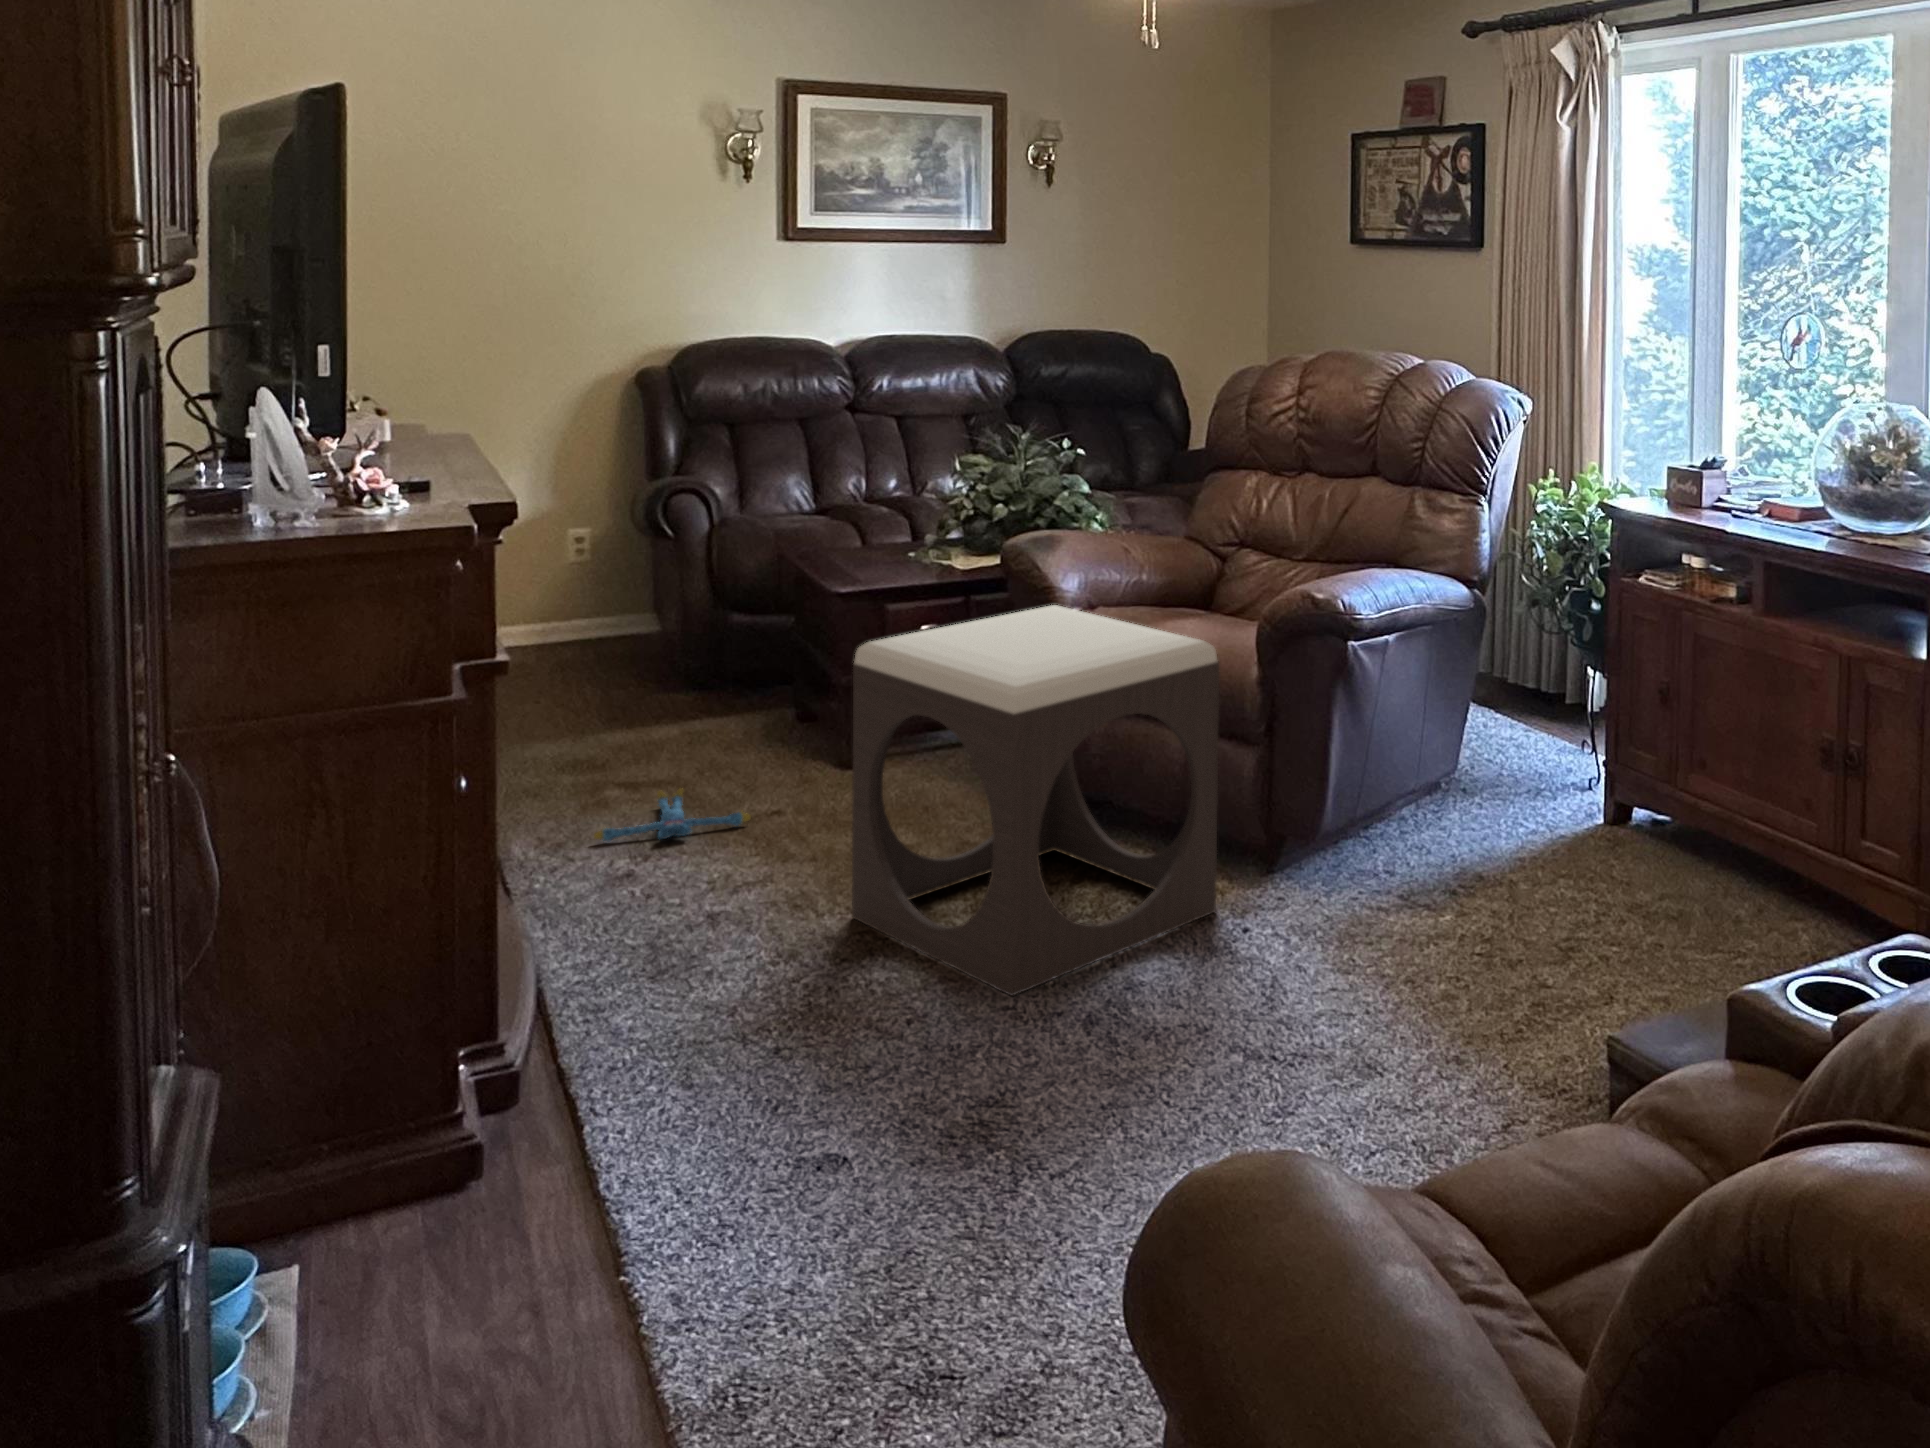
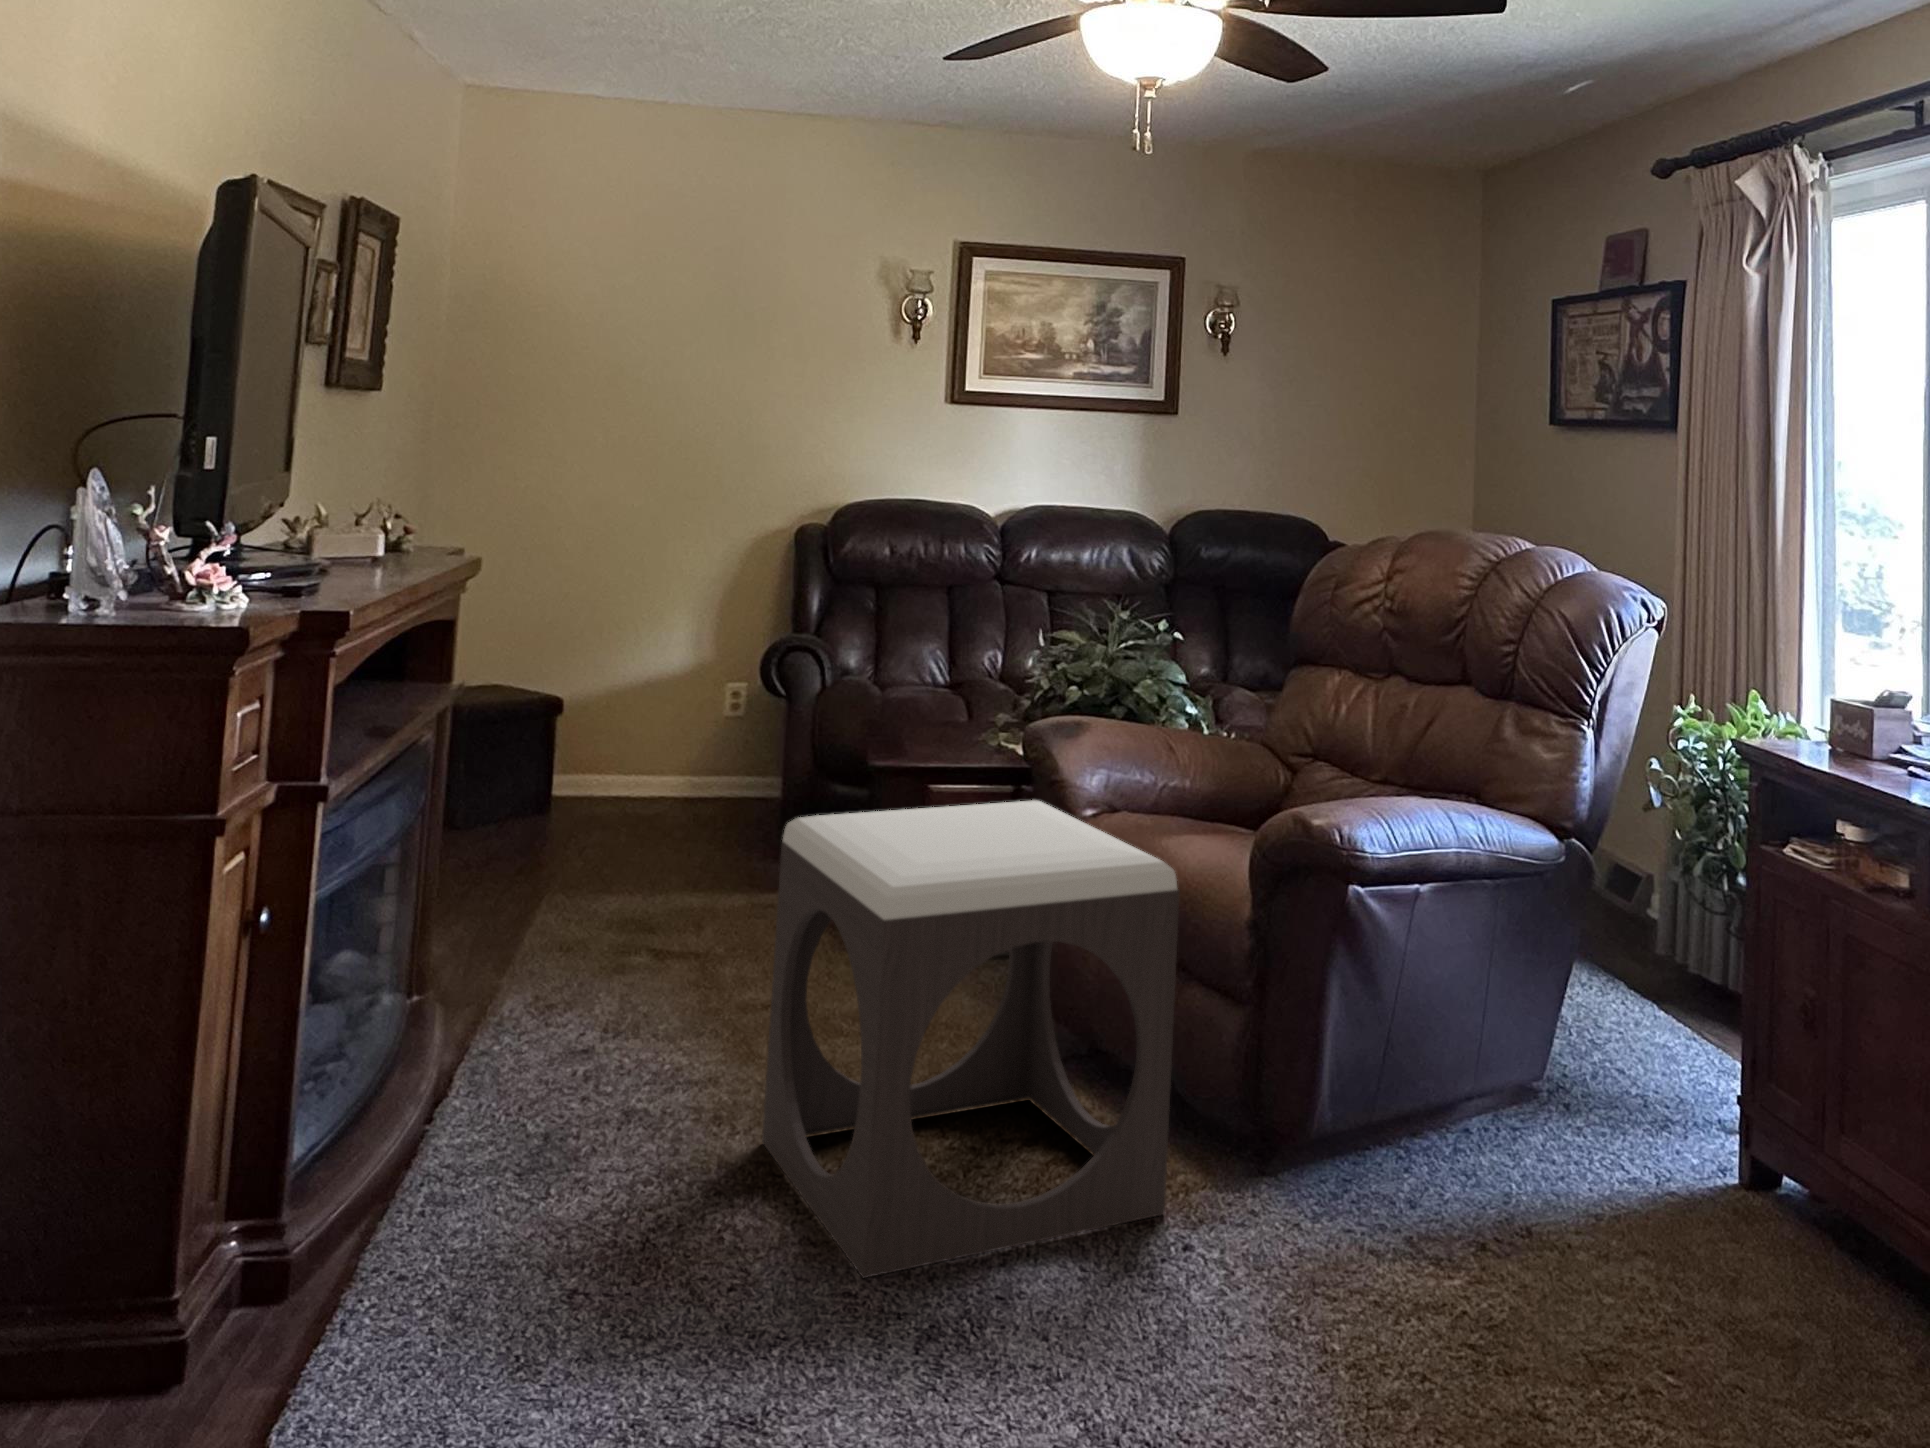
plush toy: present [594,789,751,841] -> none [580,964,740,1018]

